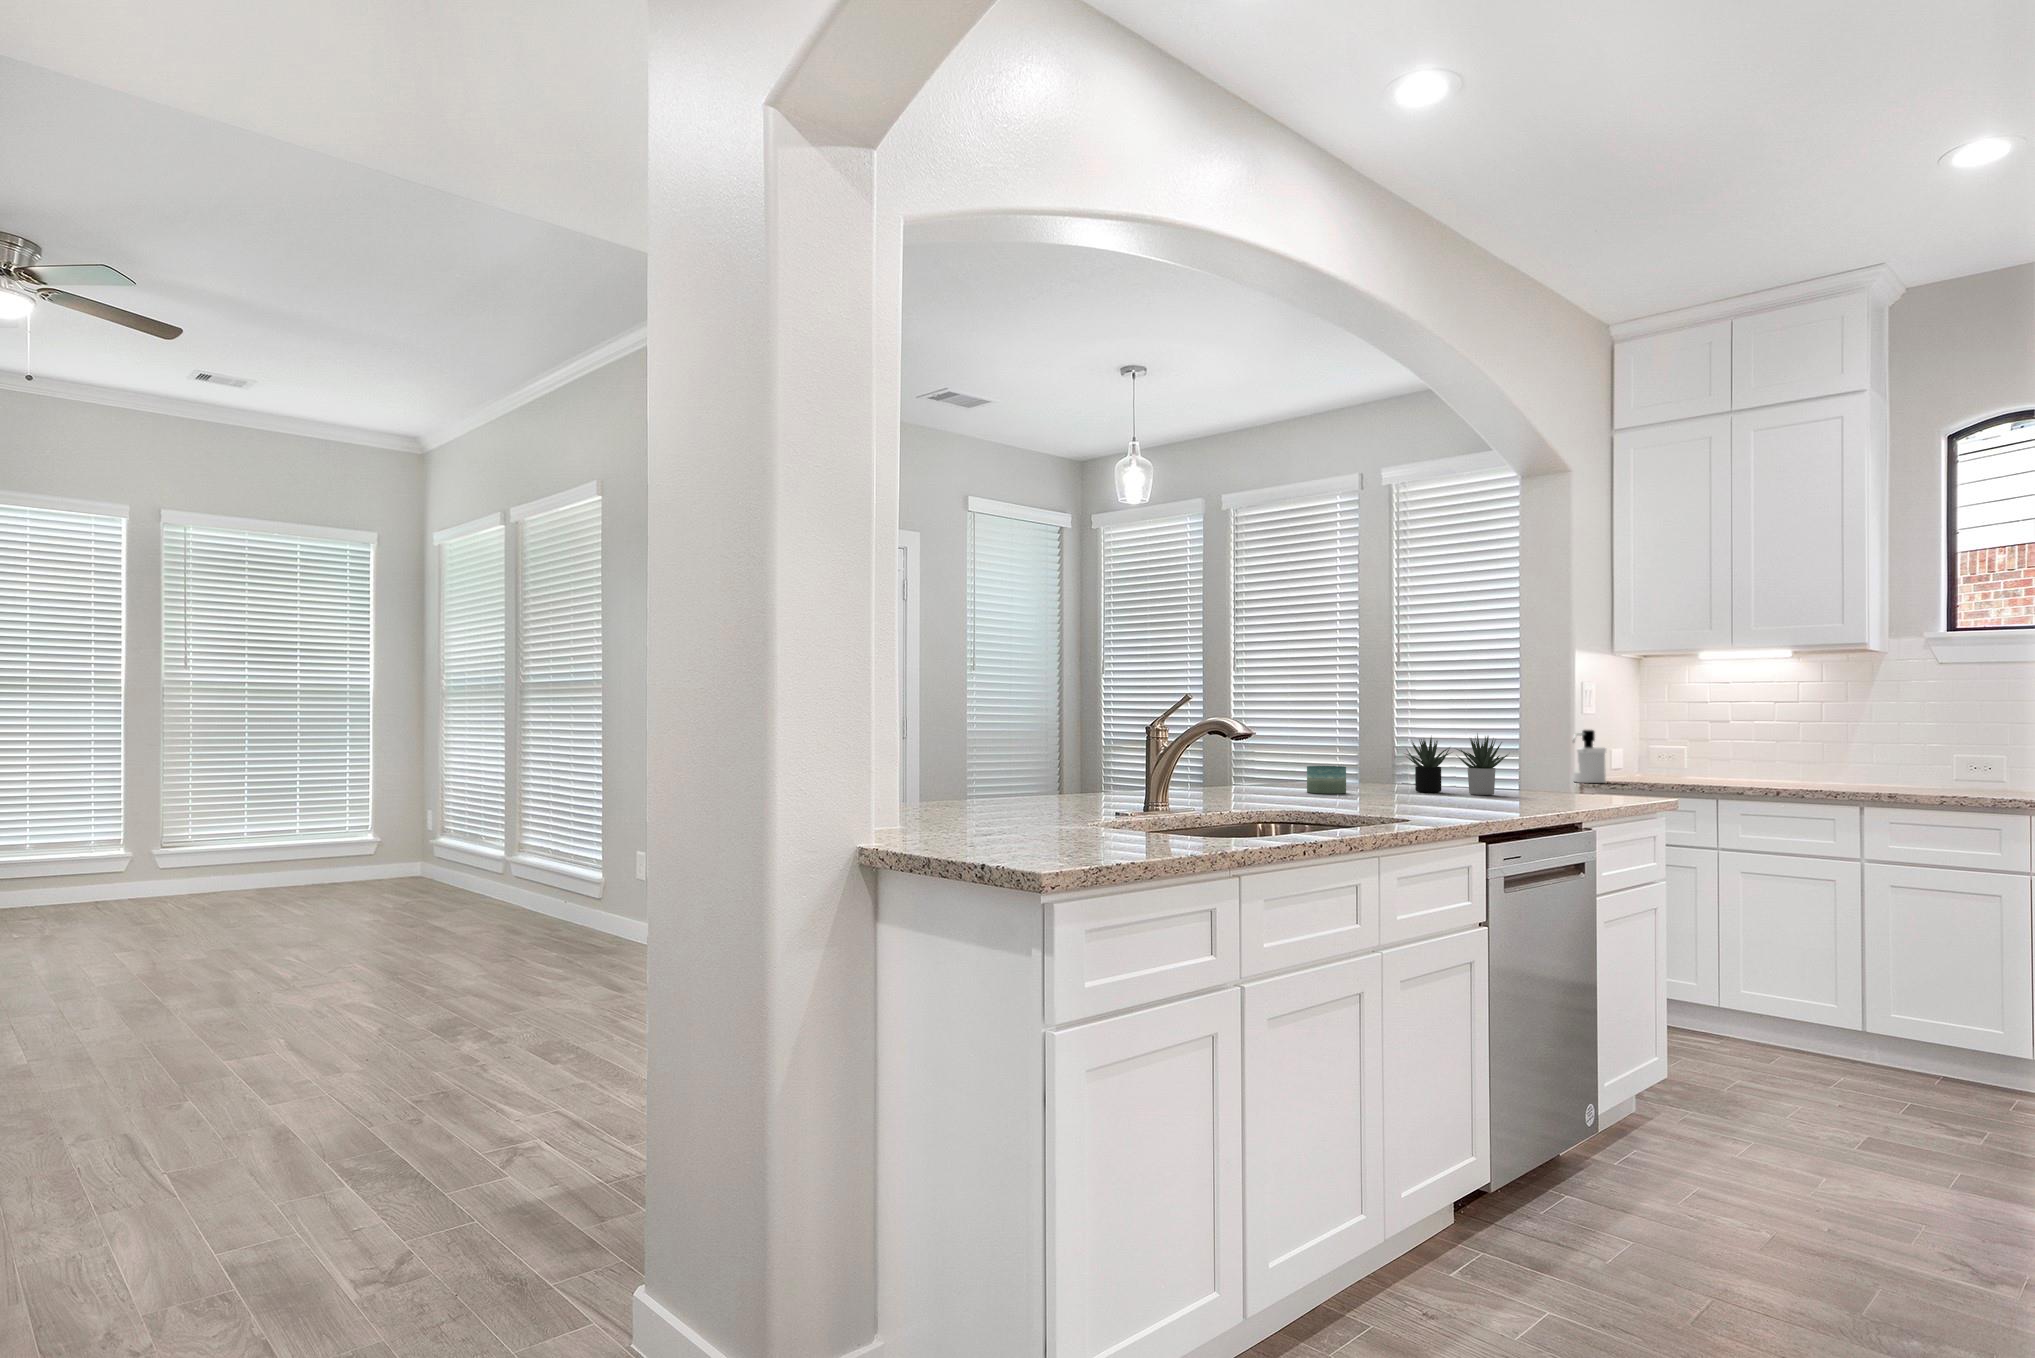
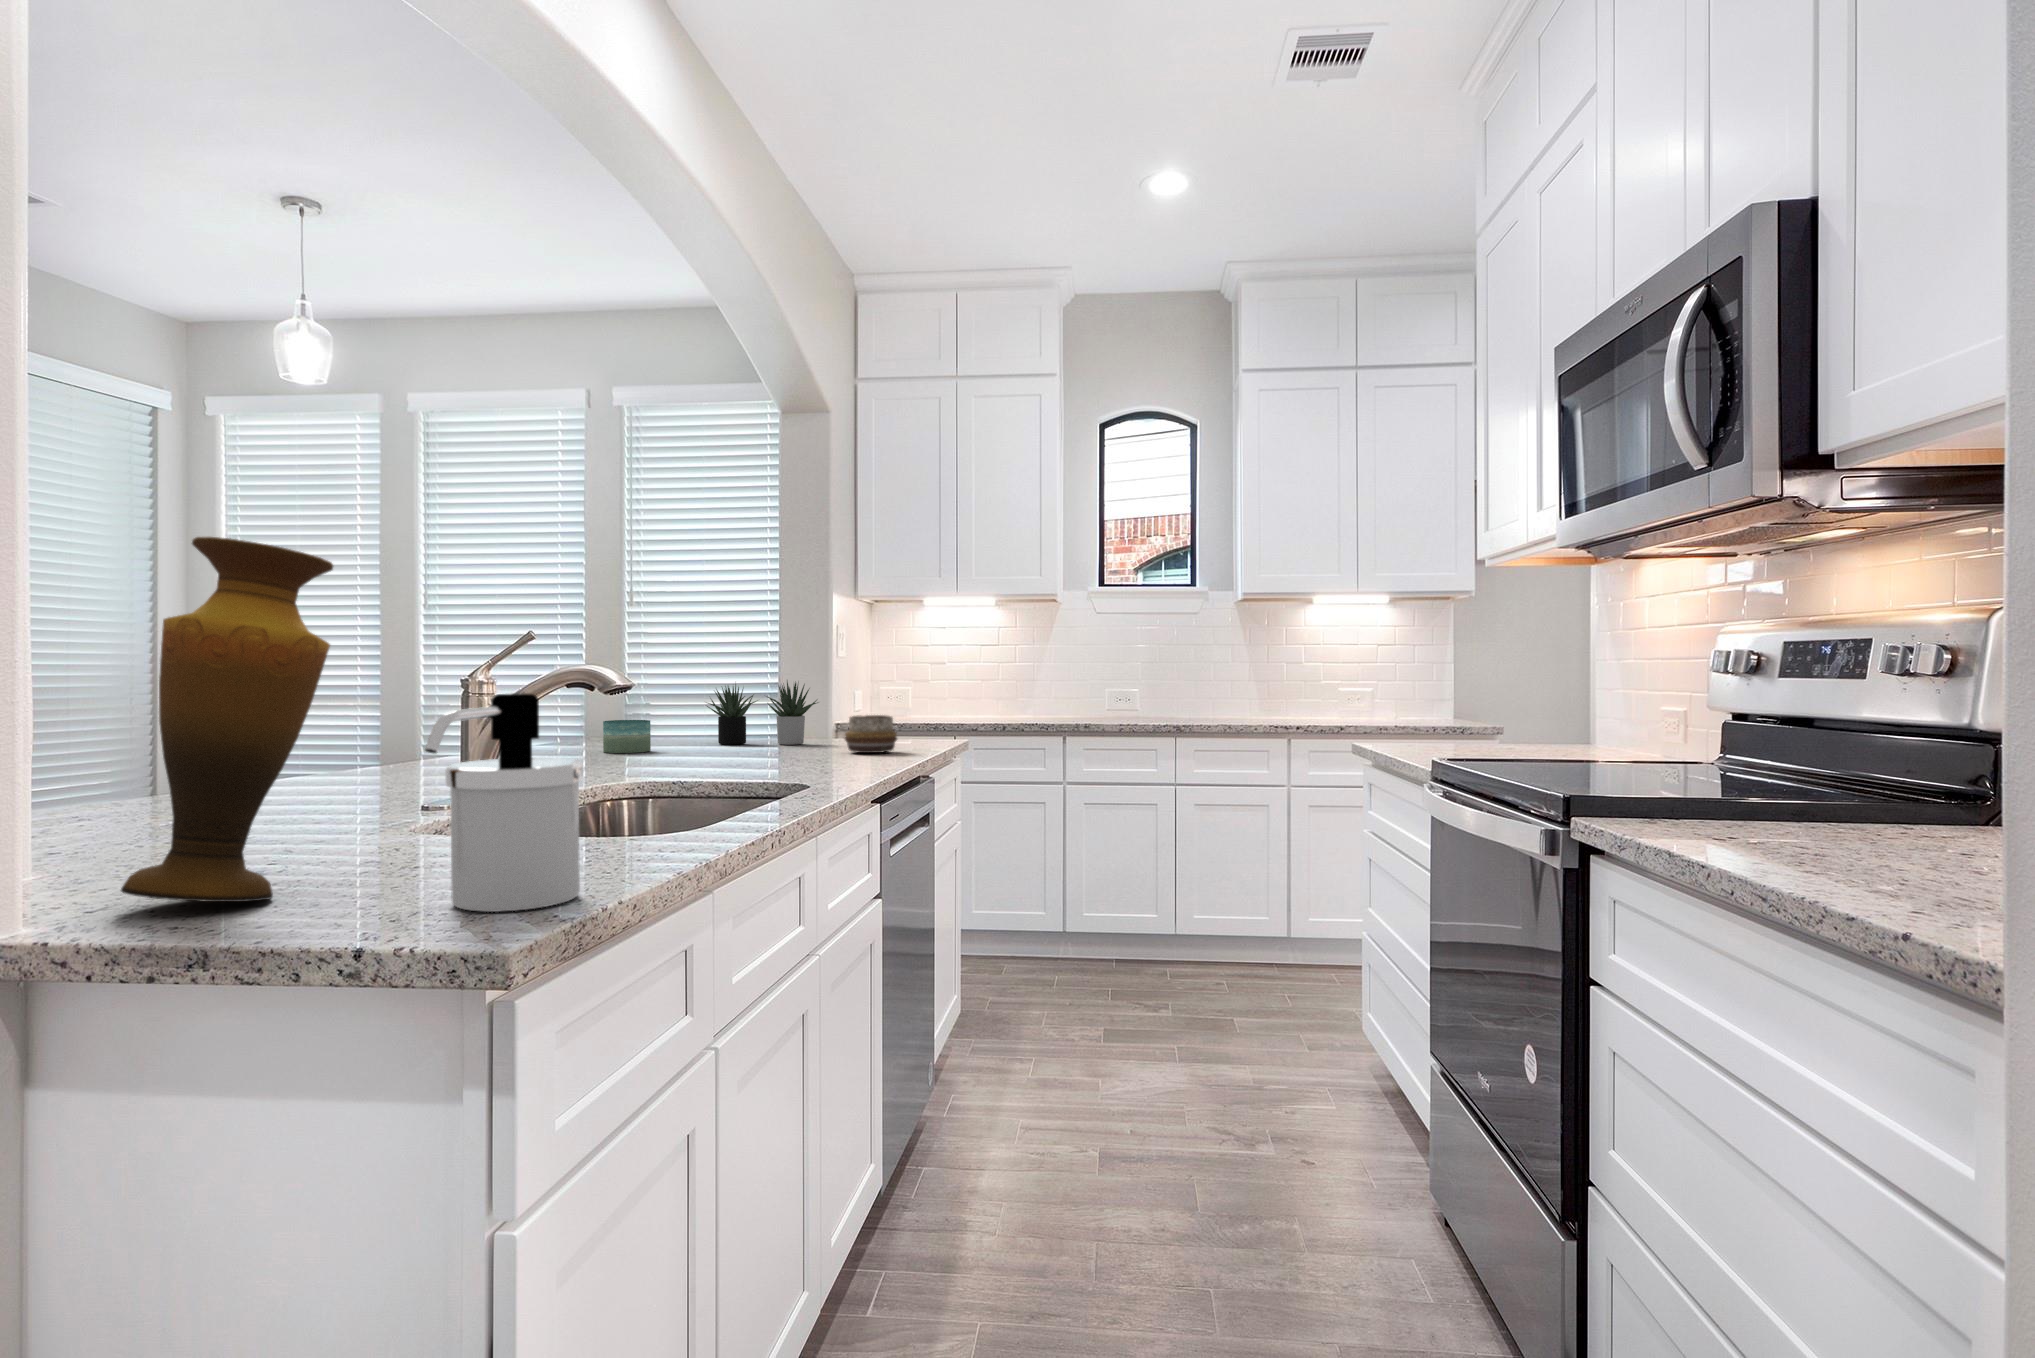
vase: none [913,646,1012,844] -> present [121,537,333,902]
soap dispenser: present [1572,730,1606,783] -> present [425,693,583,912]
decorative bowl: none [1512,768,1567,804] -> present [845,715,897,753]

